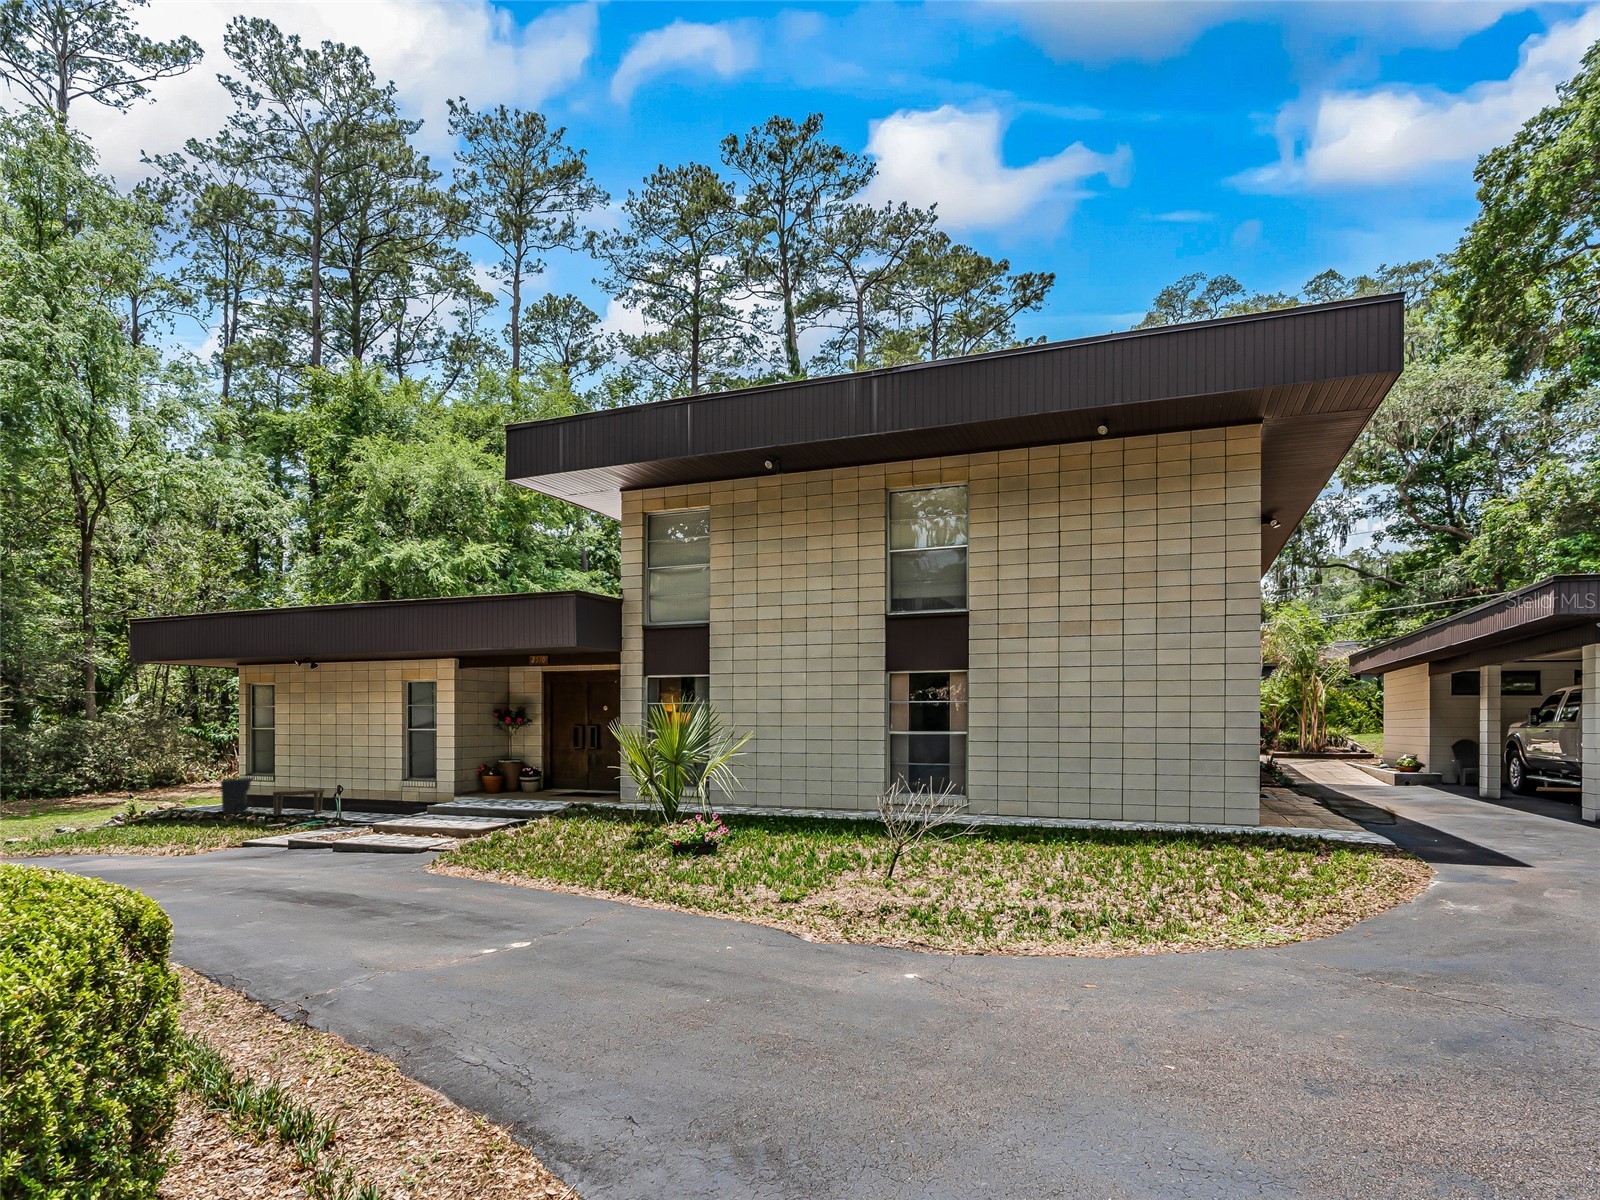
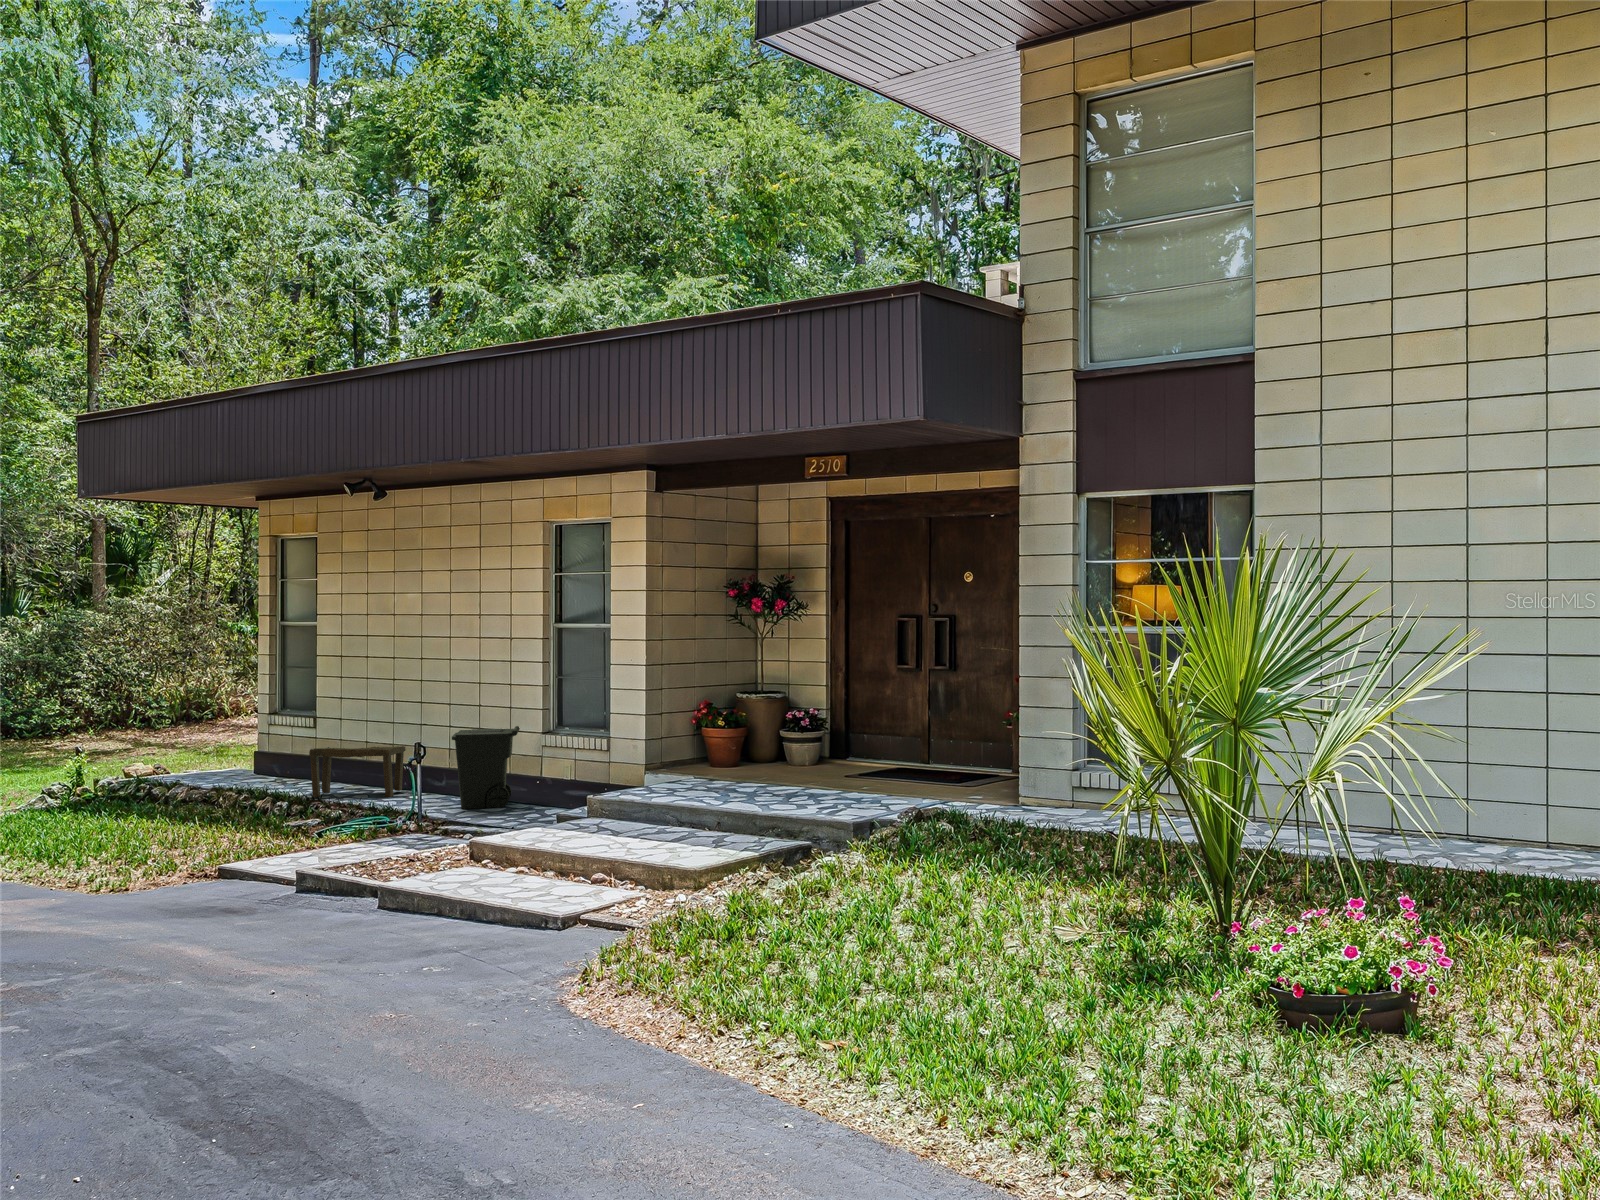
trash can: present [220,777,254,814] -> present [452,726,520,809]

